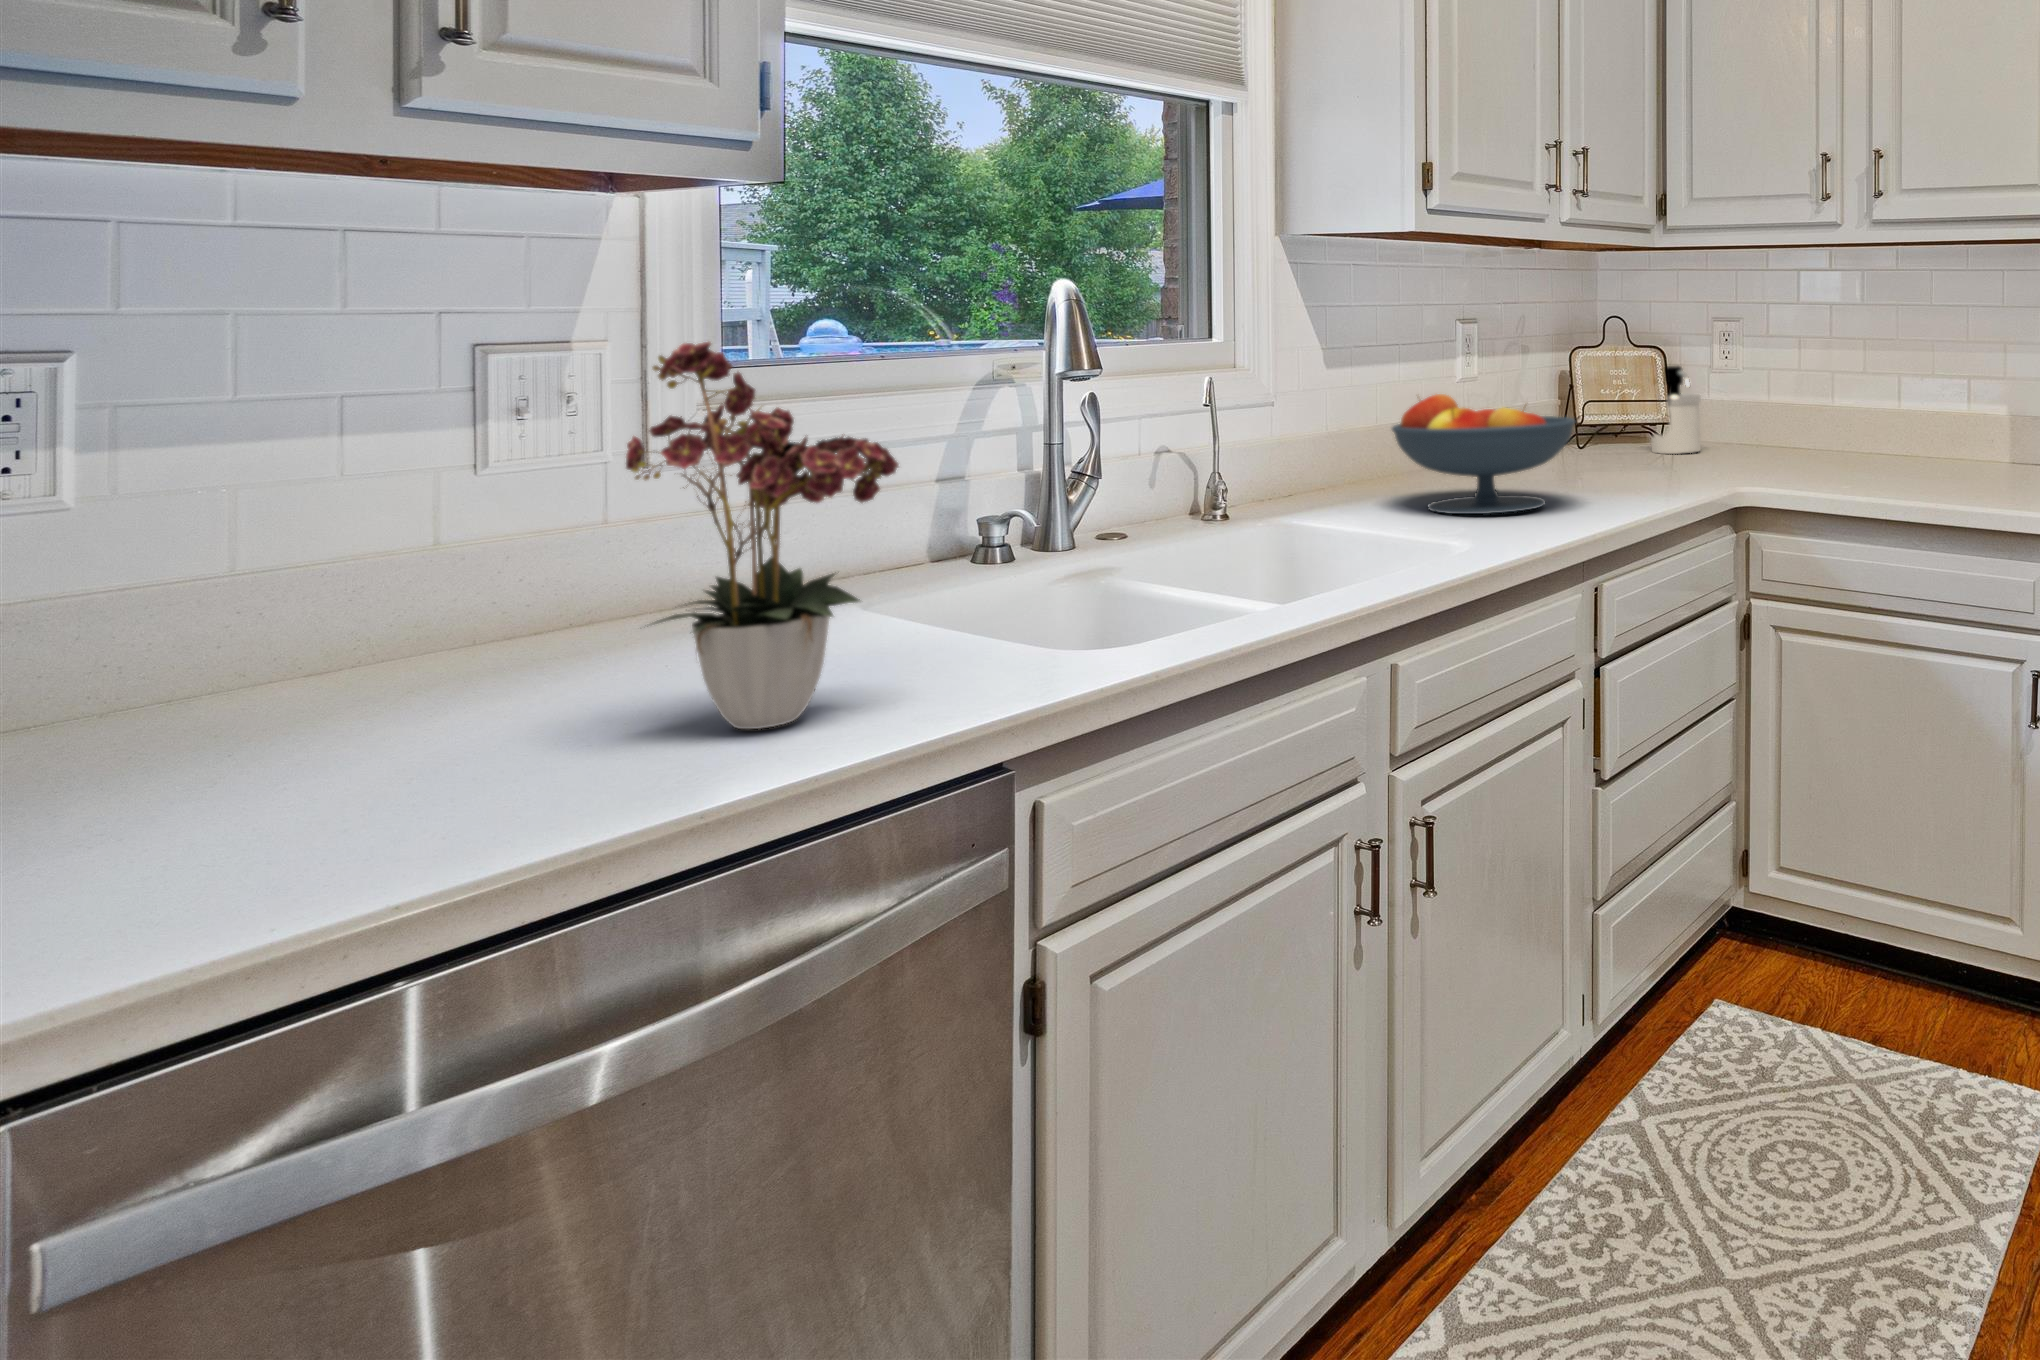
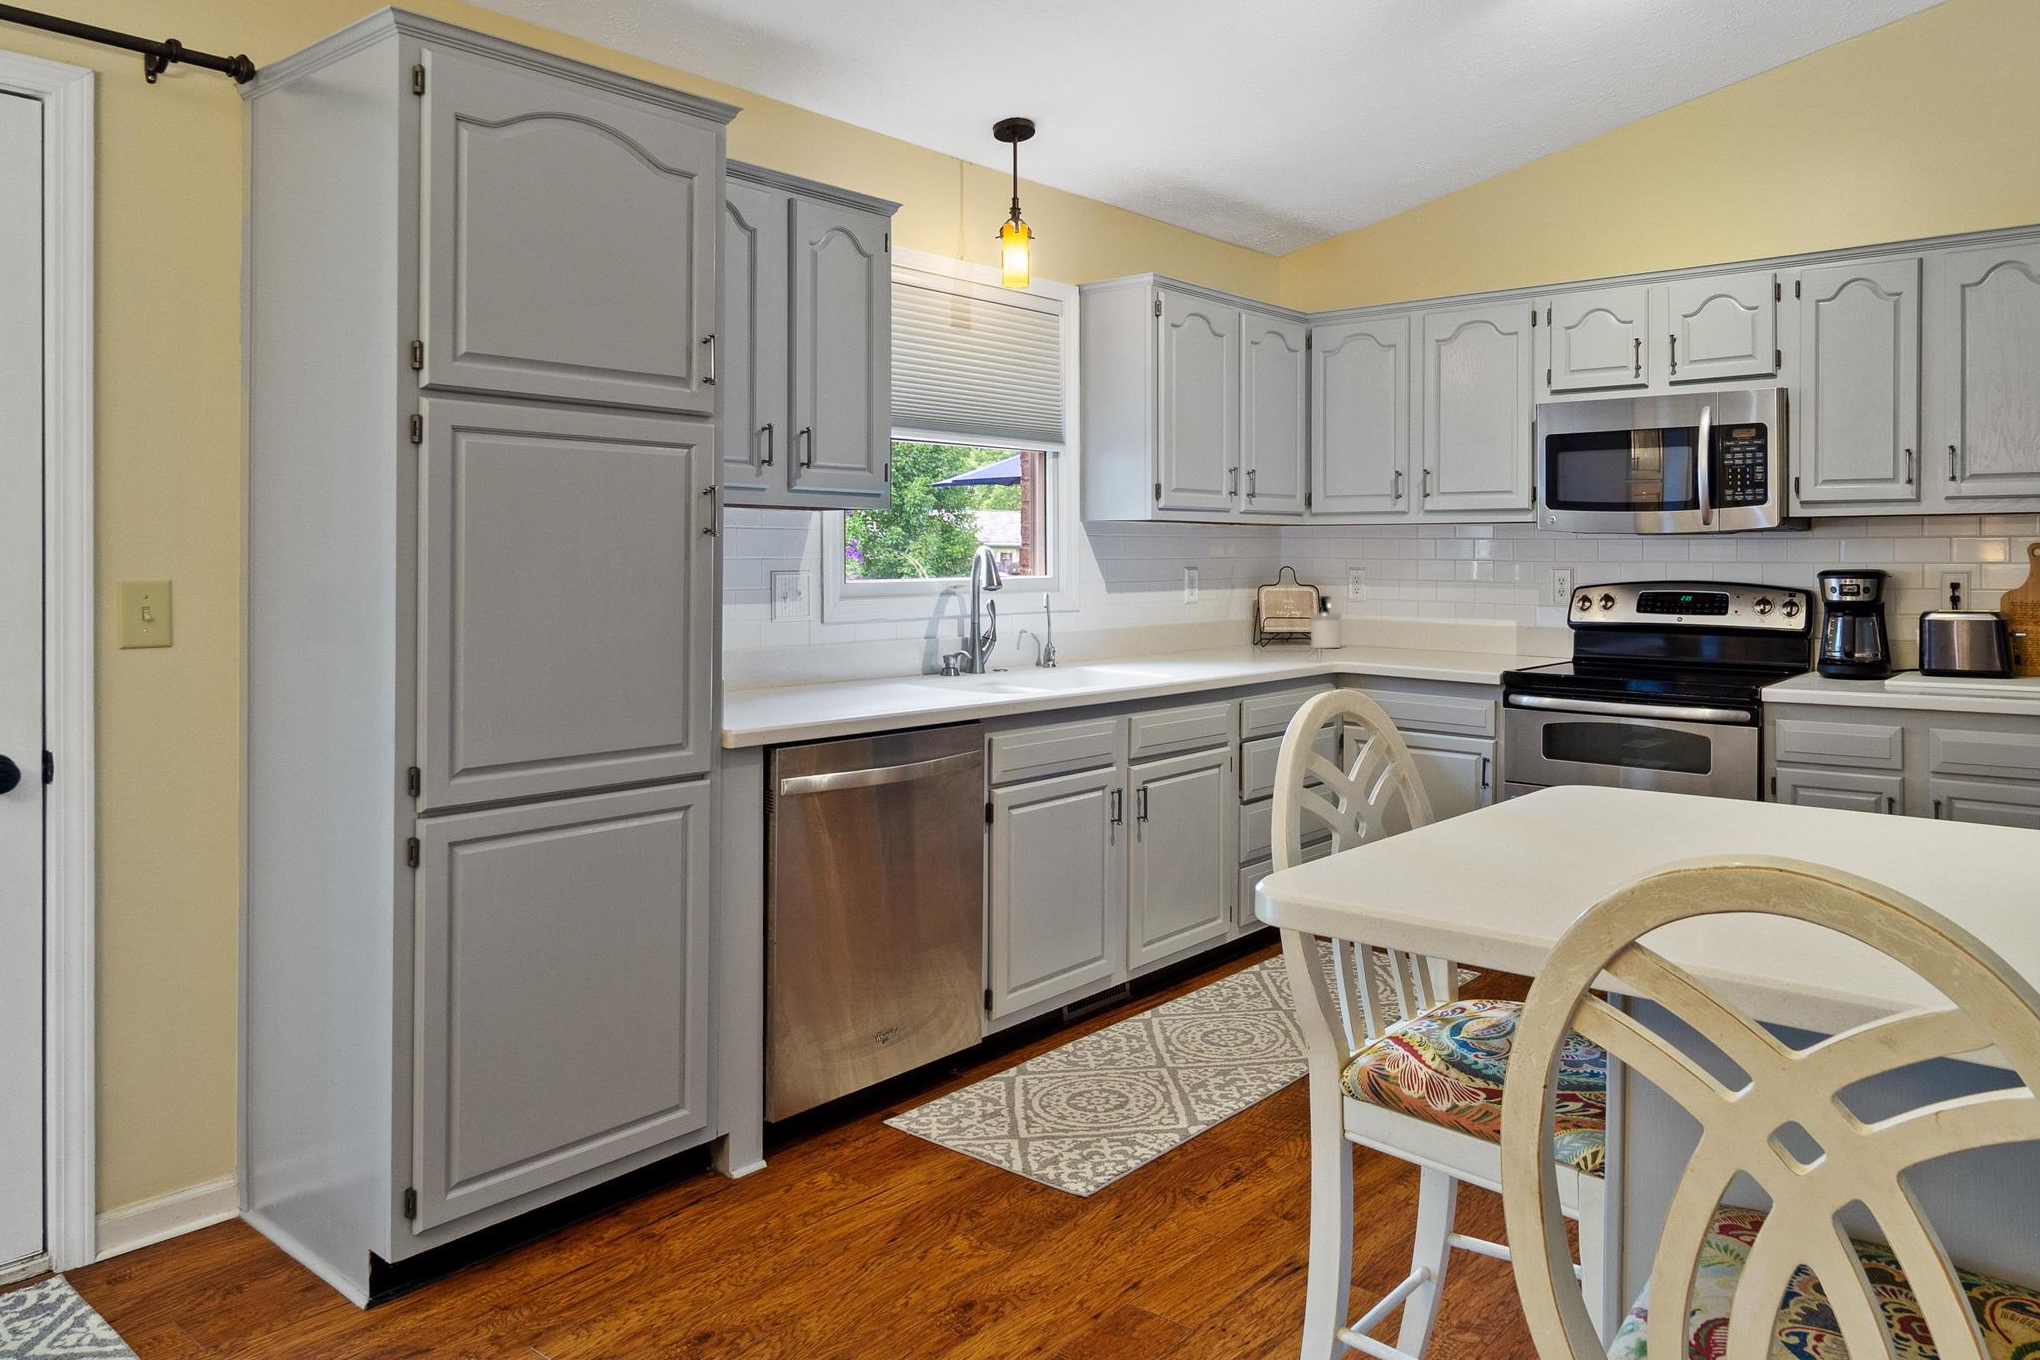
flower arrangement: present [626,342,898,729] -> none [843,561,941,704]
fruit bowl: present [1392,394,1575,514] -> none [1142,605,1240,666]

